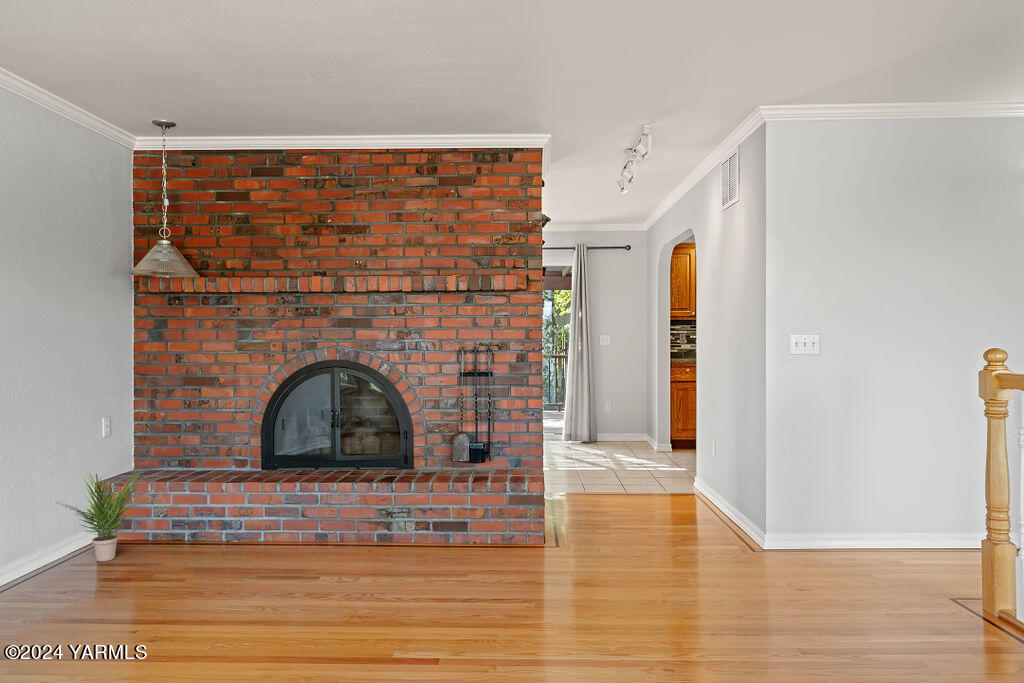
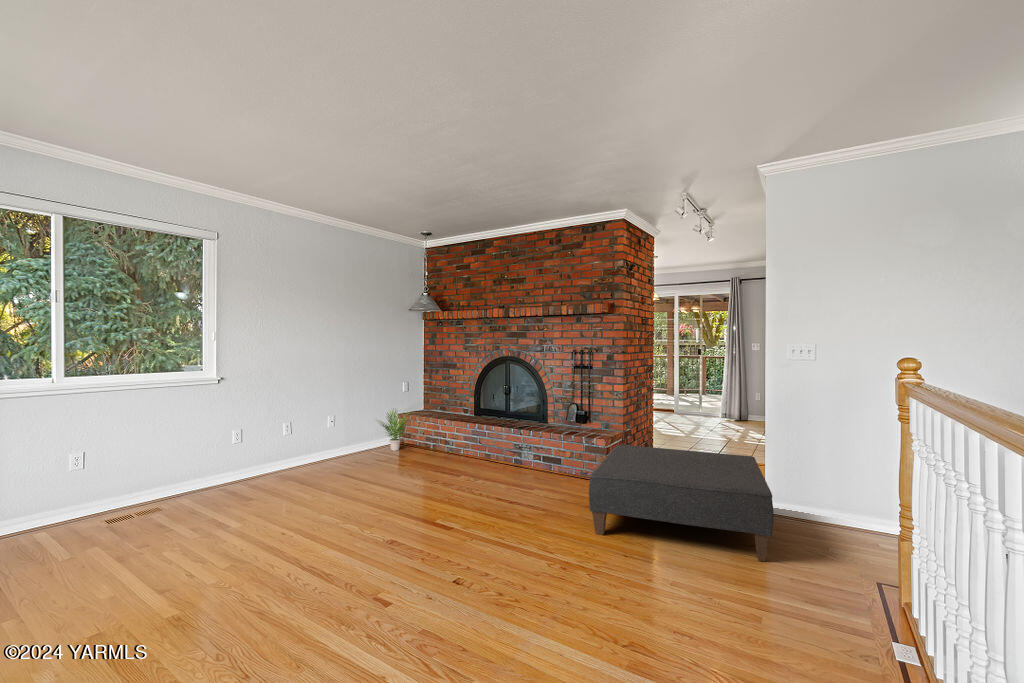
ottoman: none [575,480,861,627] -> present [589,445,773,561]

